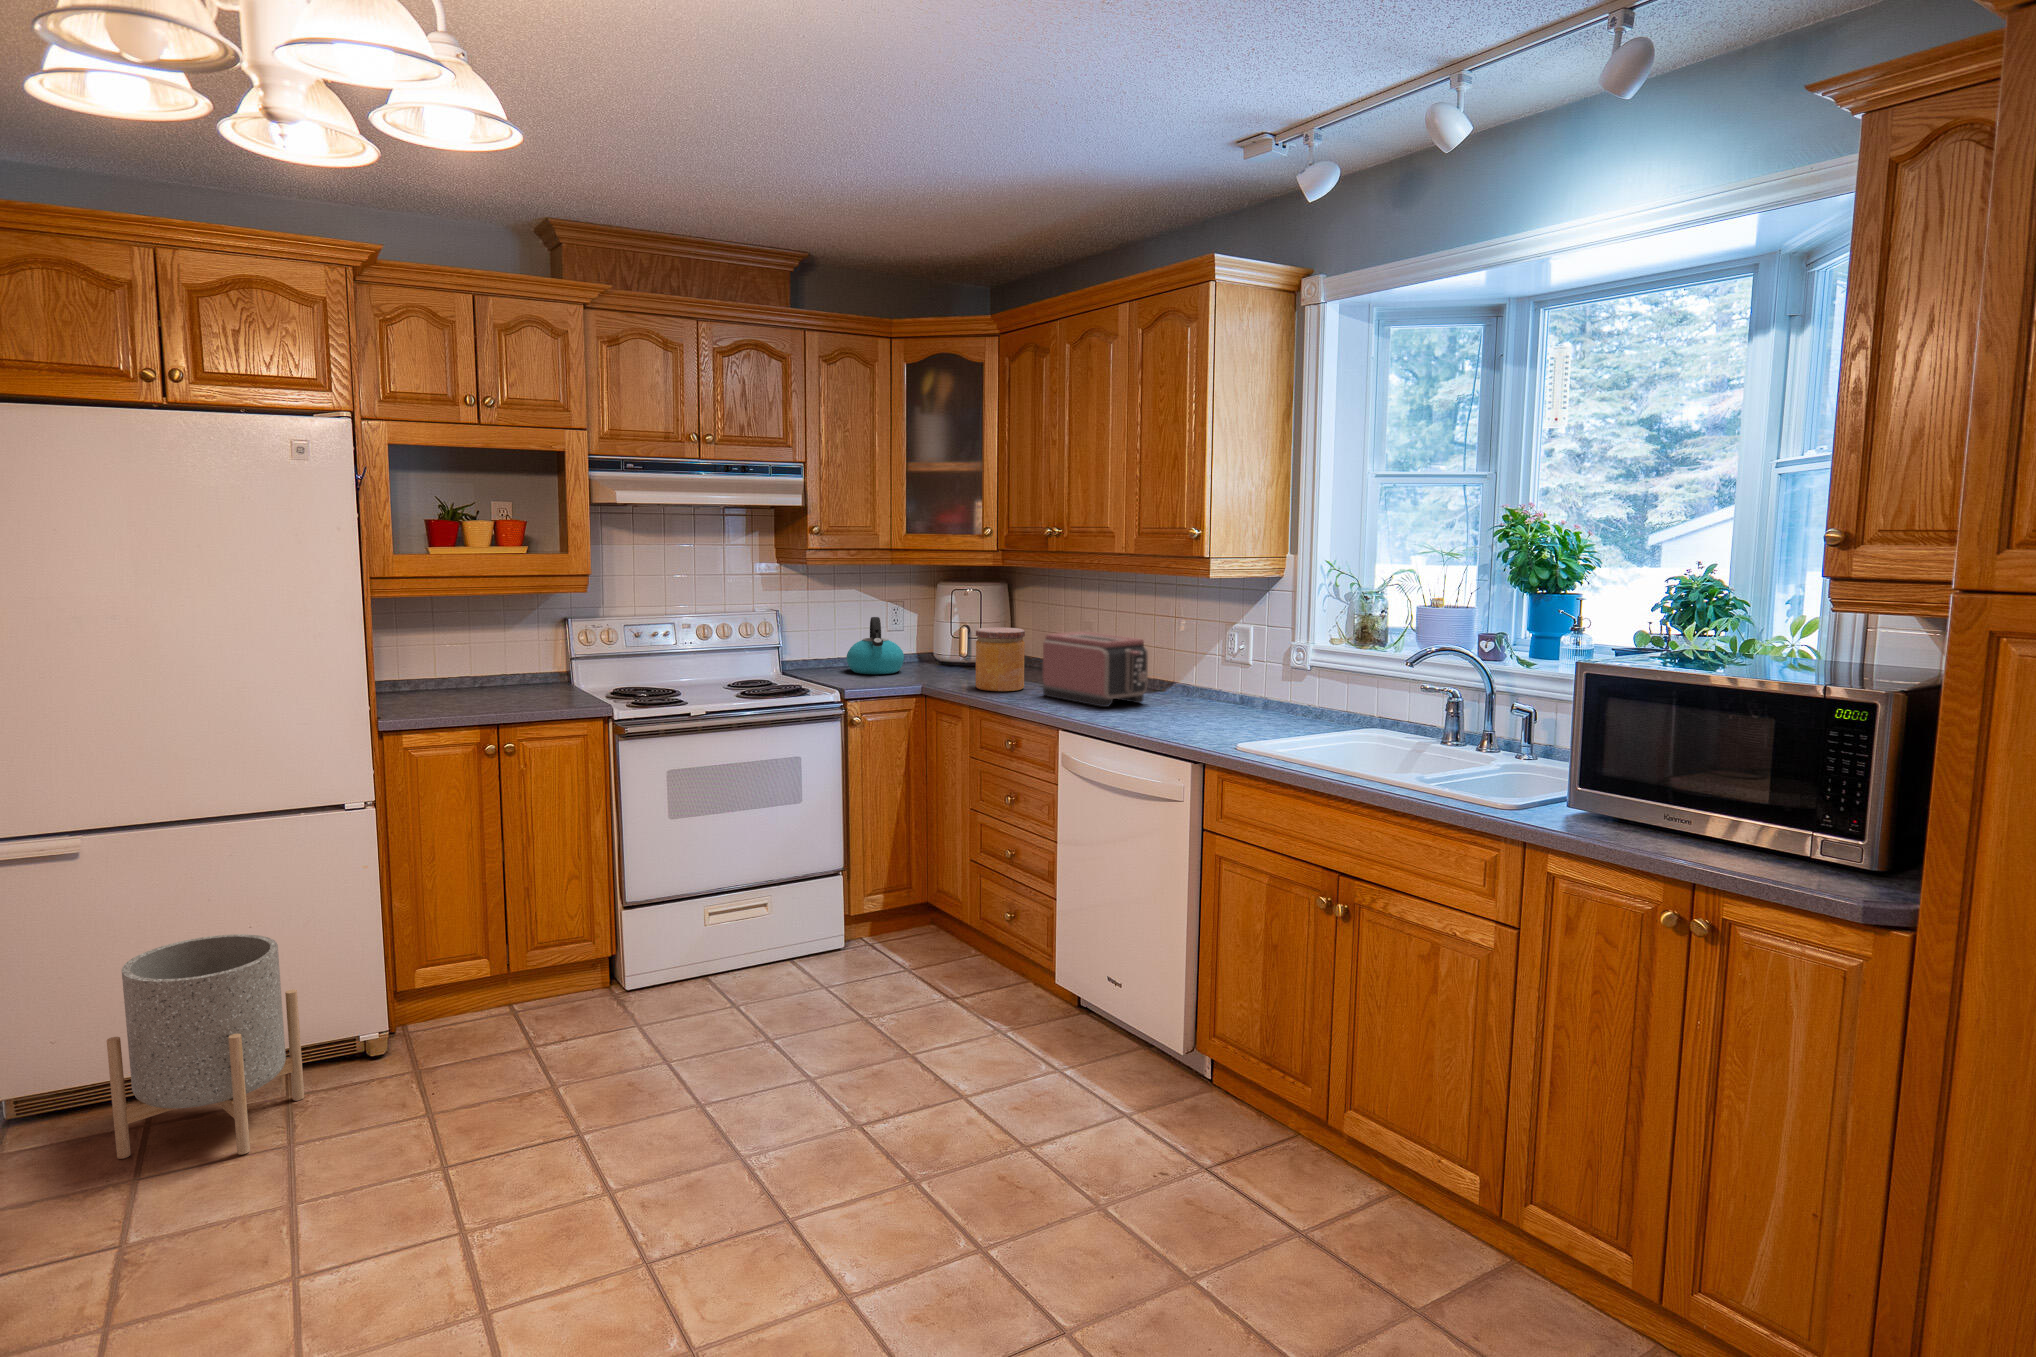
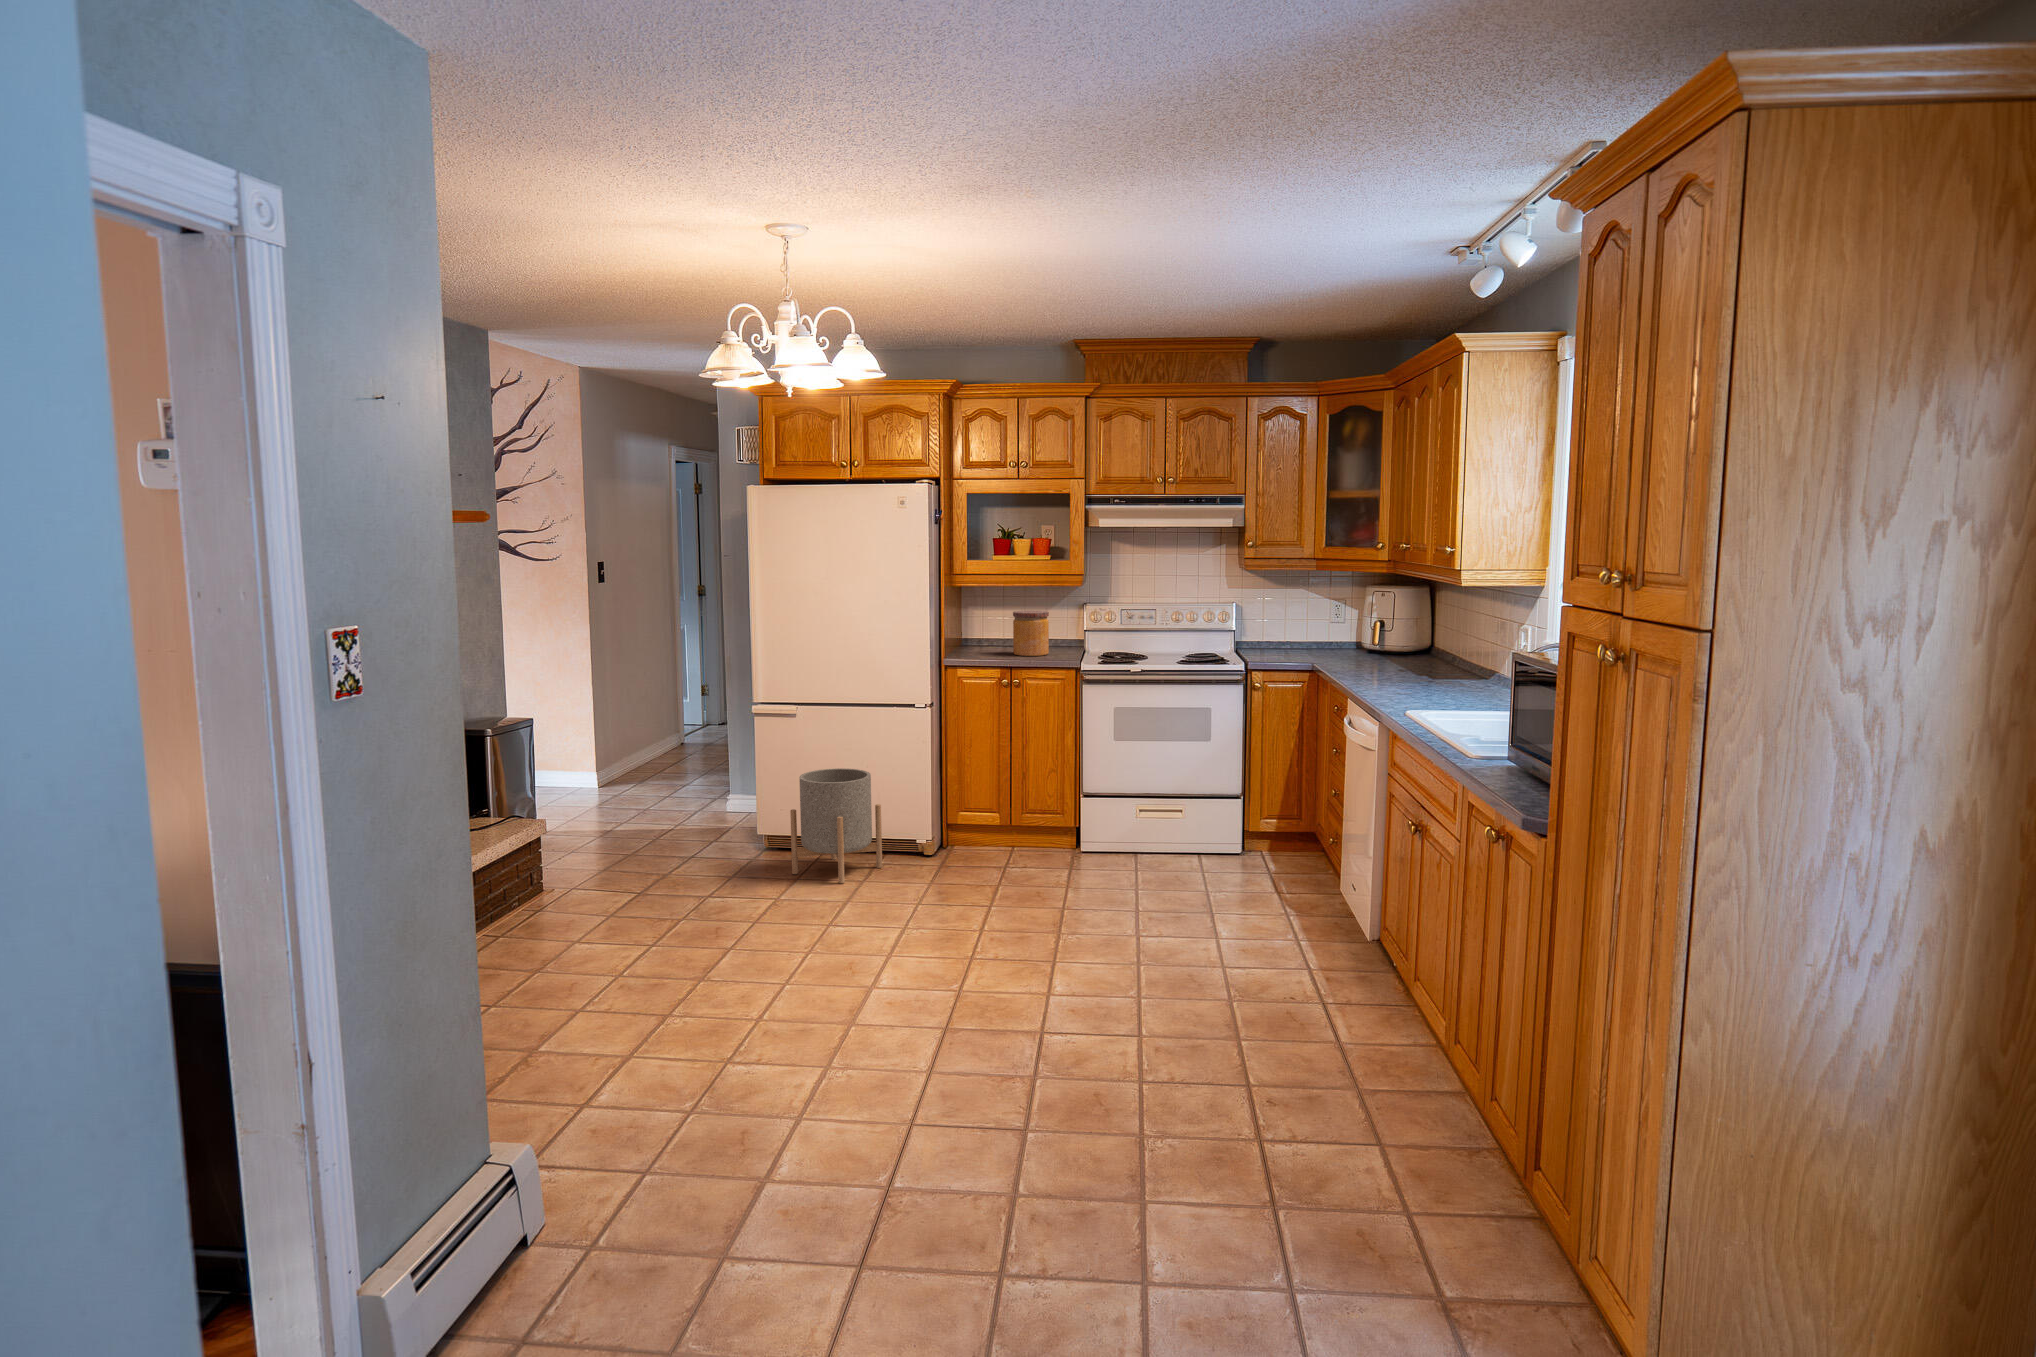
kettle: present [847,617,904,674] -> none [1277,610,1323,654]
jar: present [976,627,1025,691] -> present [1013,610,1049,656]
toaster: present [1042,632,1148,707] -> none [1397,623,1475,683]

